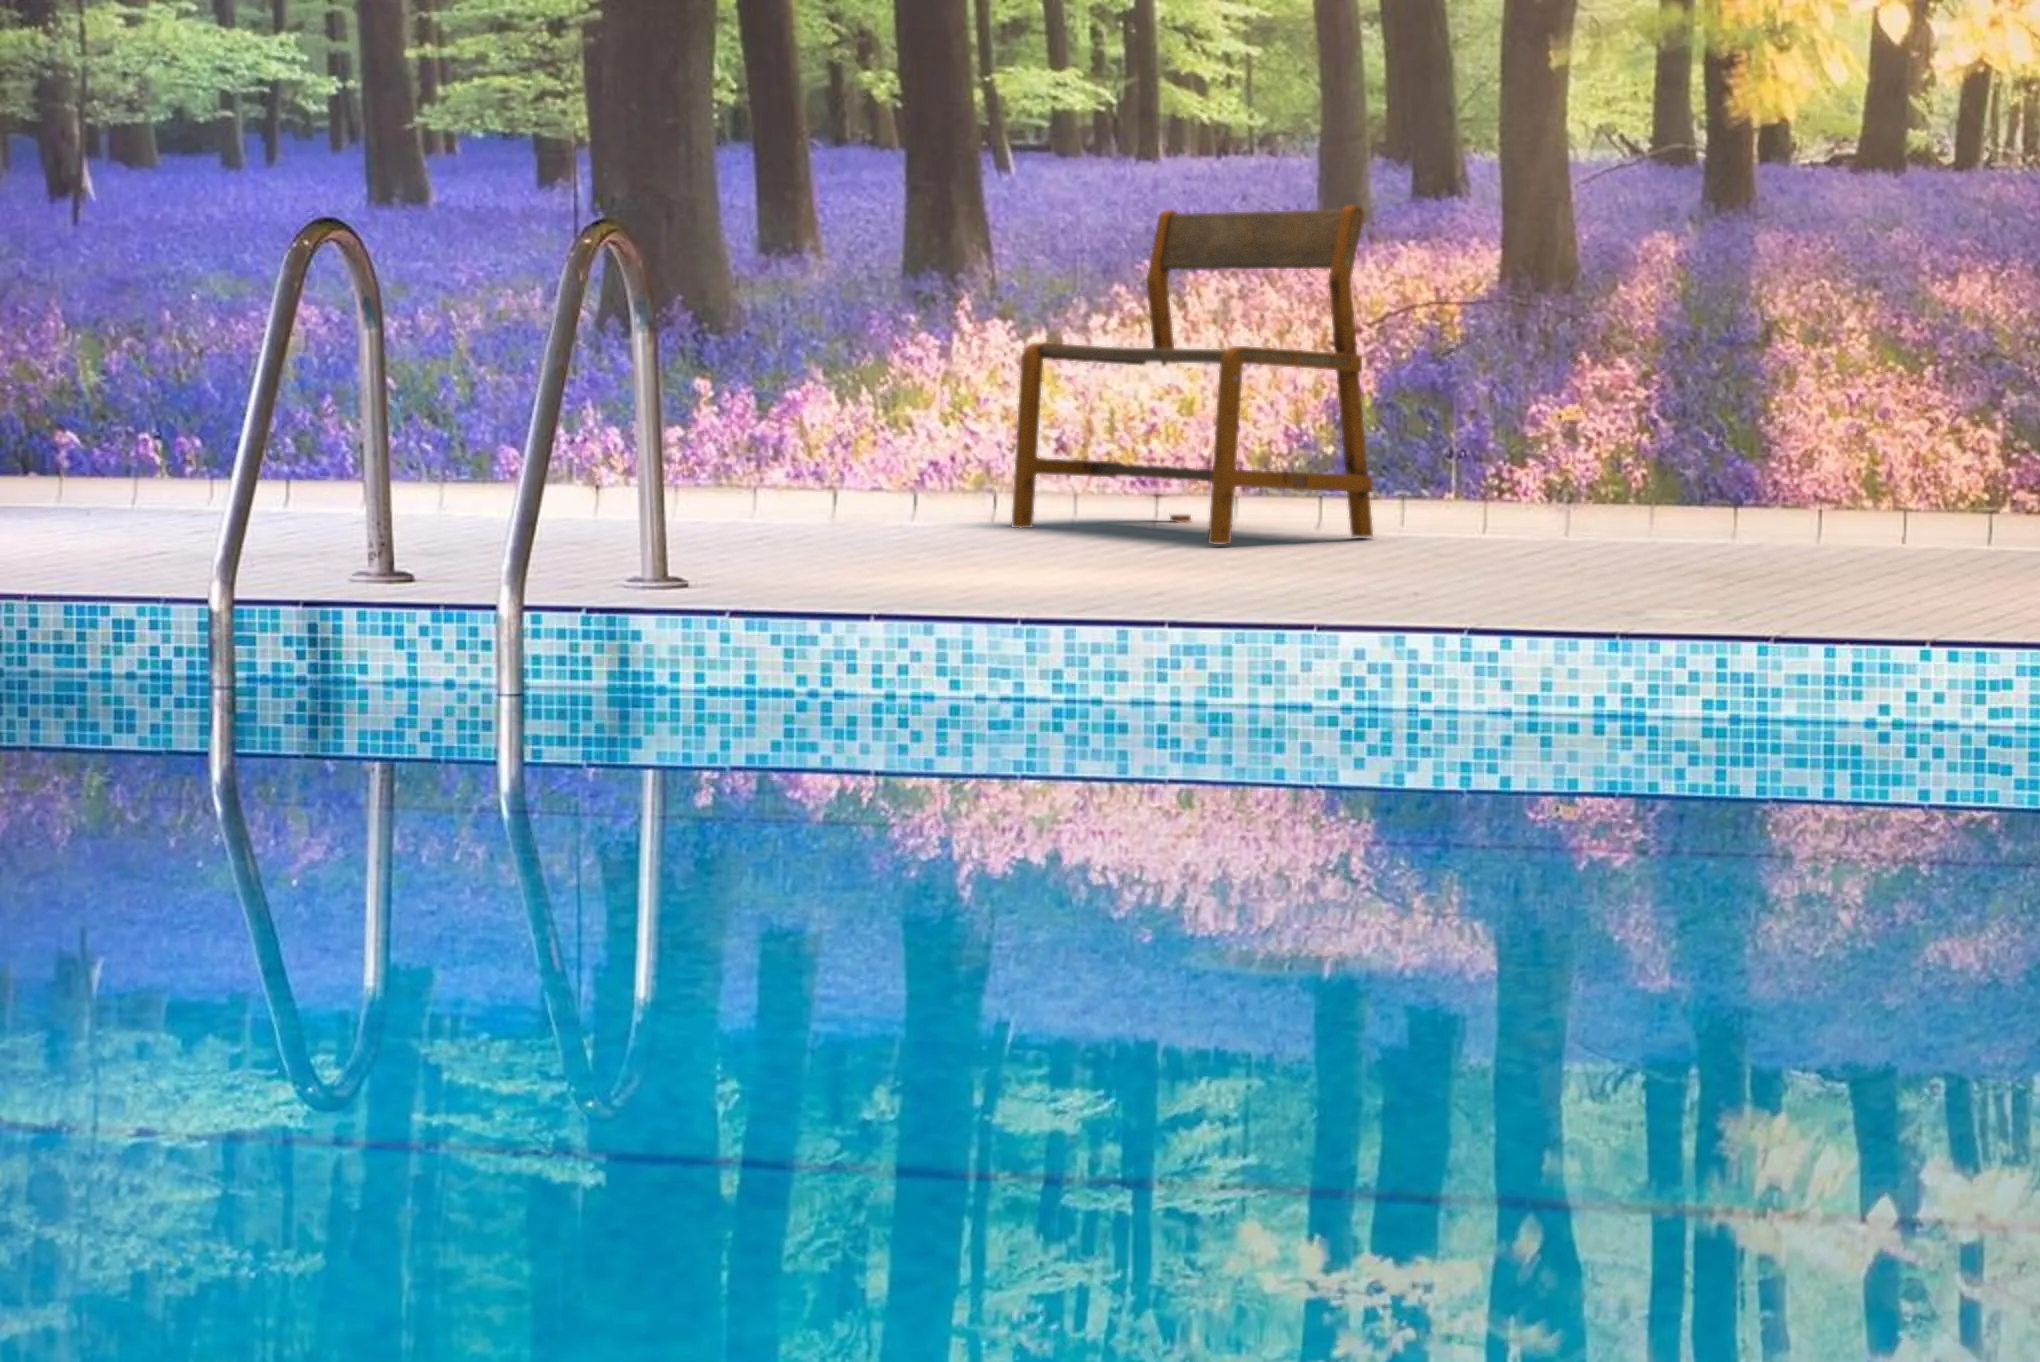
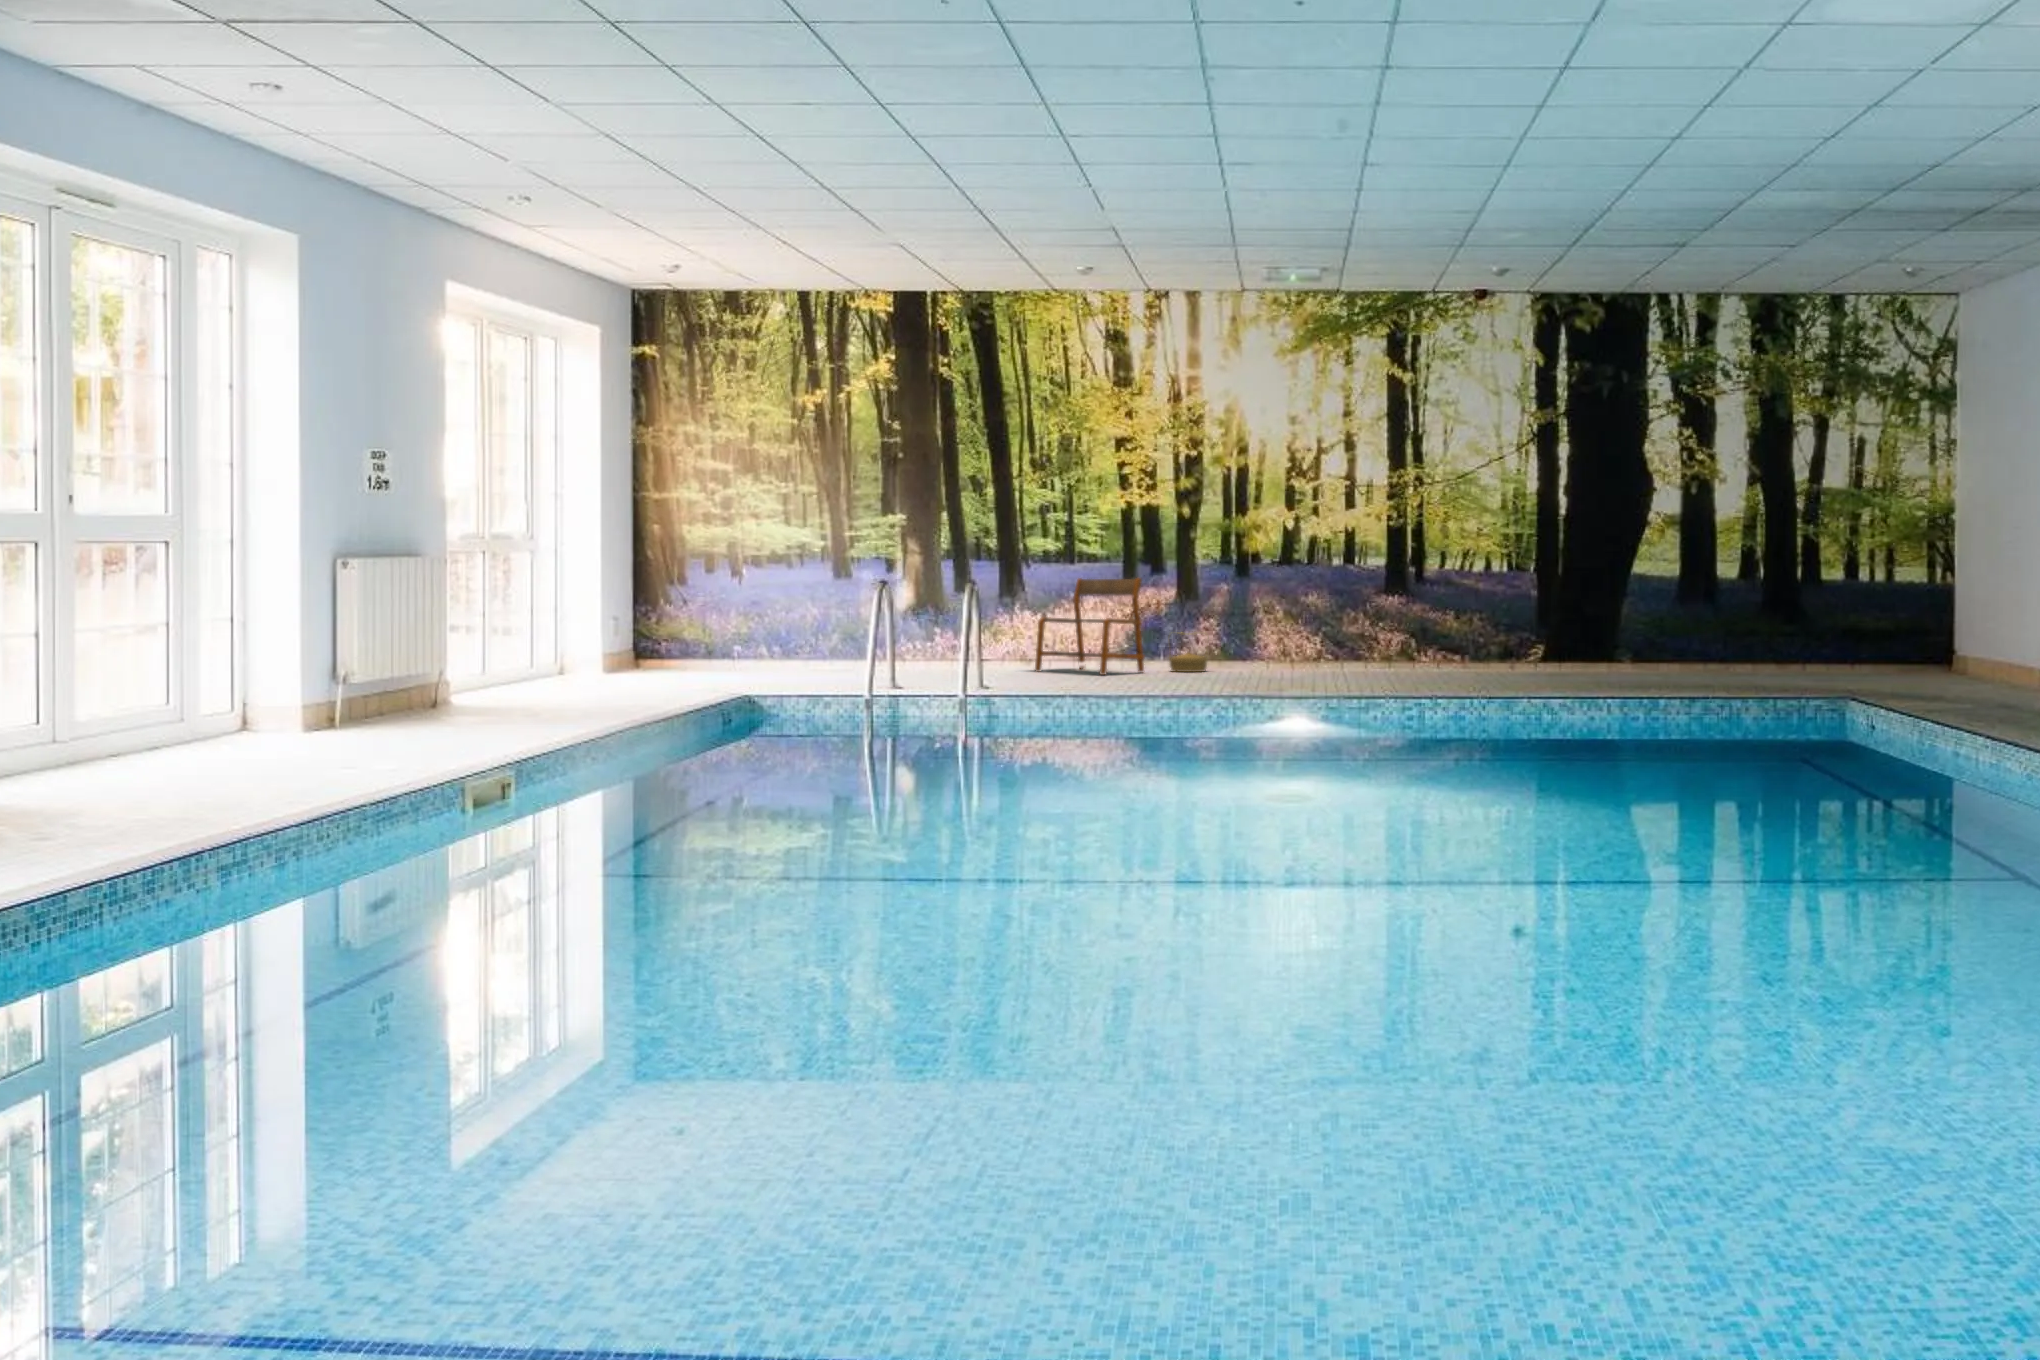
woven basket: none [1461,400,1598,539] -> present [1170,632,1207,672]

